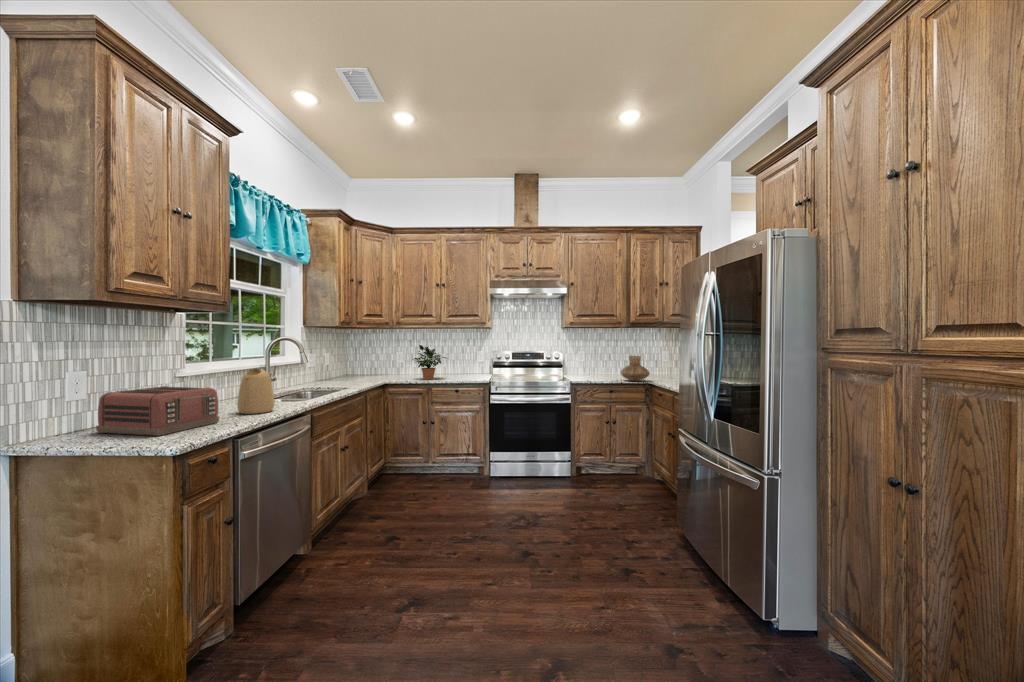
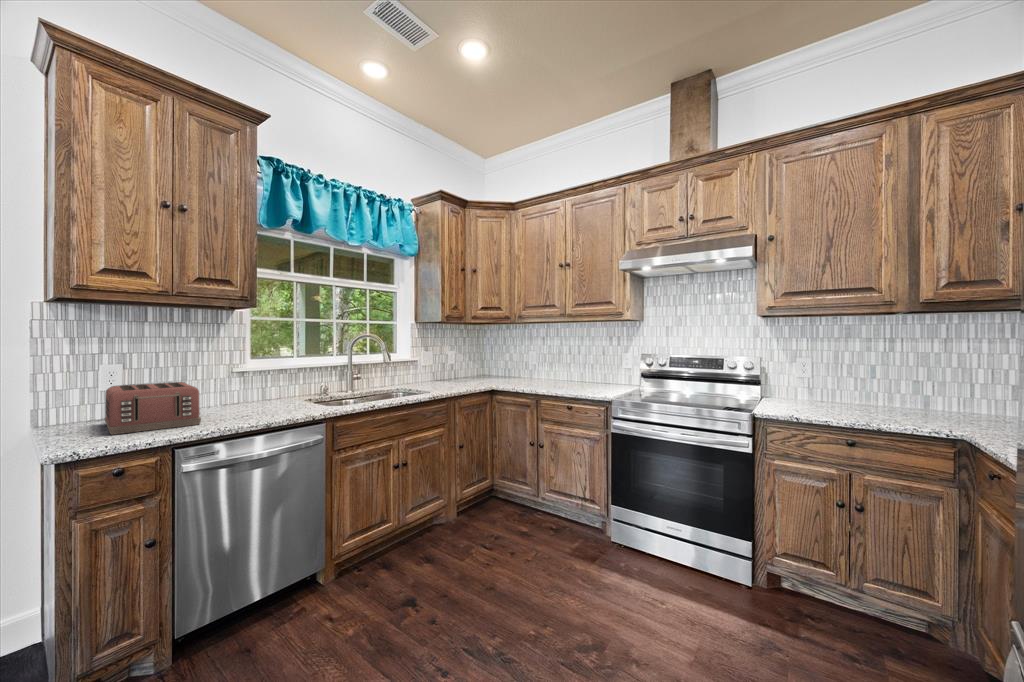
potted plant: present [414,345,447,380] -> none [528,343,574,387]
vase: present [621,356,650,381] -> none [865,367,940,418]
kettle: present [237,369,274,414] -> none [244,367,293,417]

